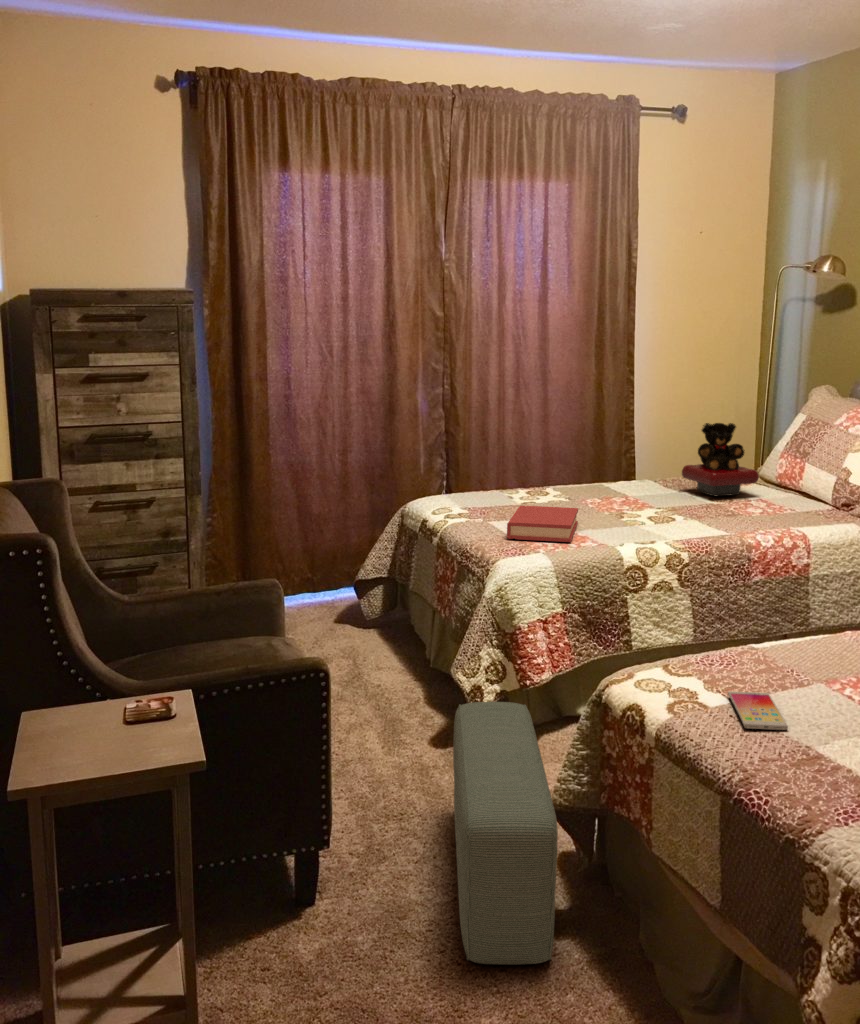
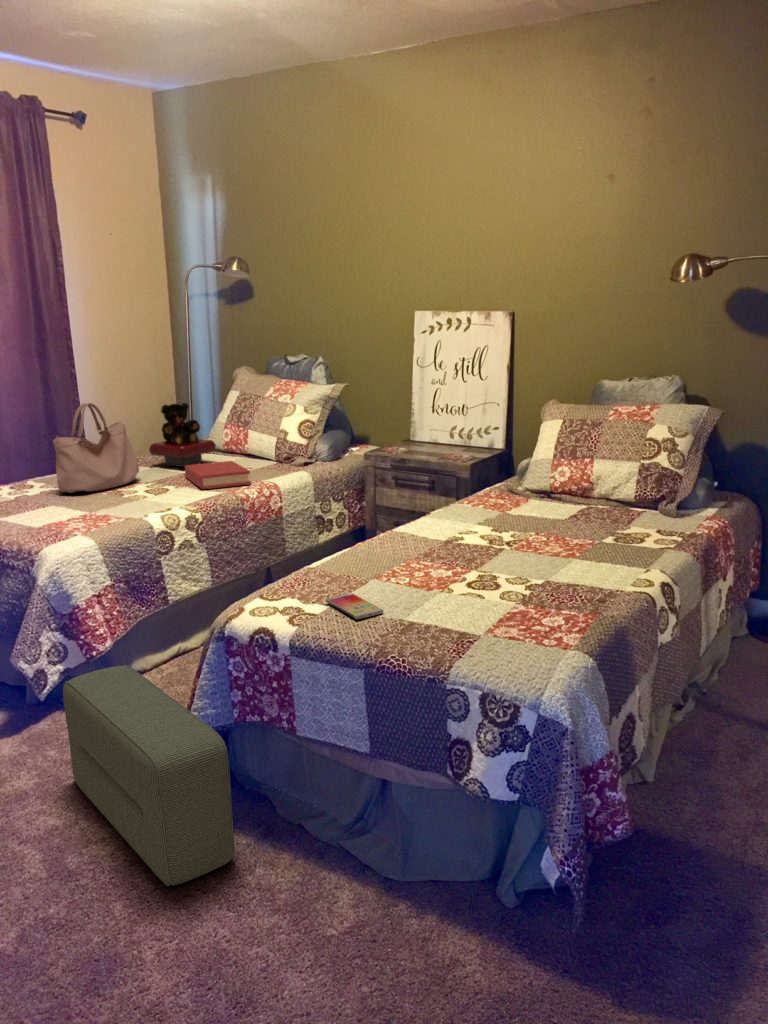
handbag: none [562,413,657,509] -> present [53,403,139,493]
hardback book: present [507,506,578,542] -> present [185,461,251,489]

